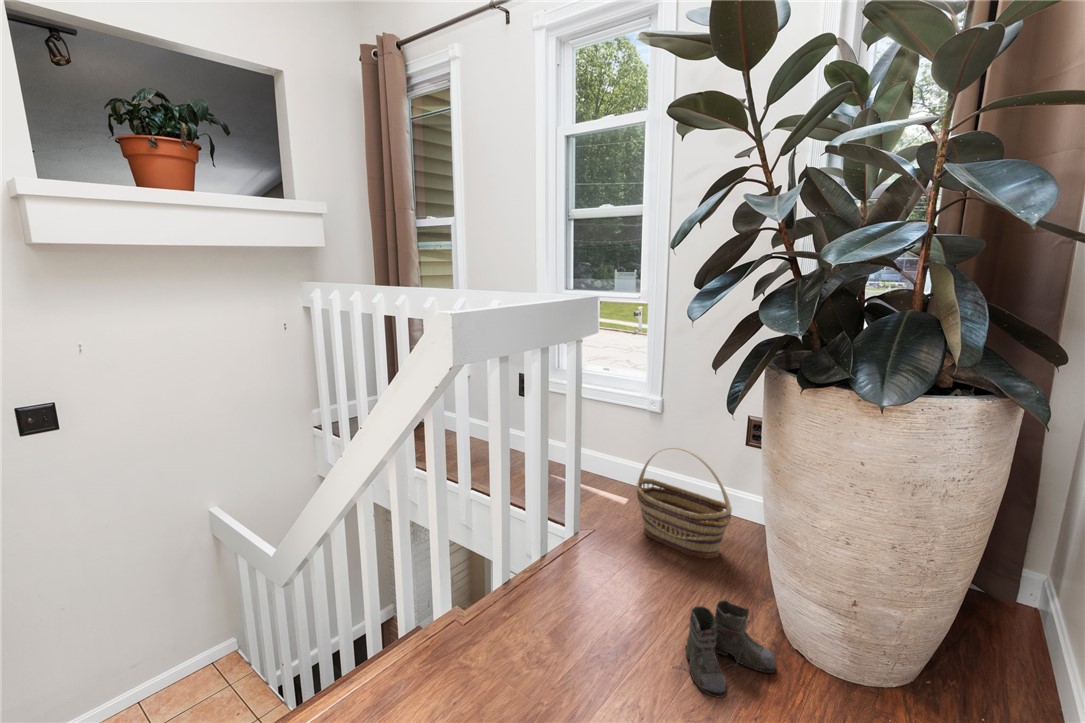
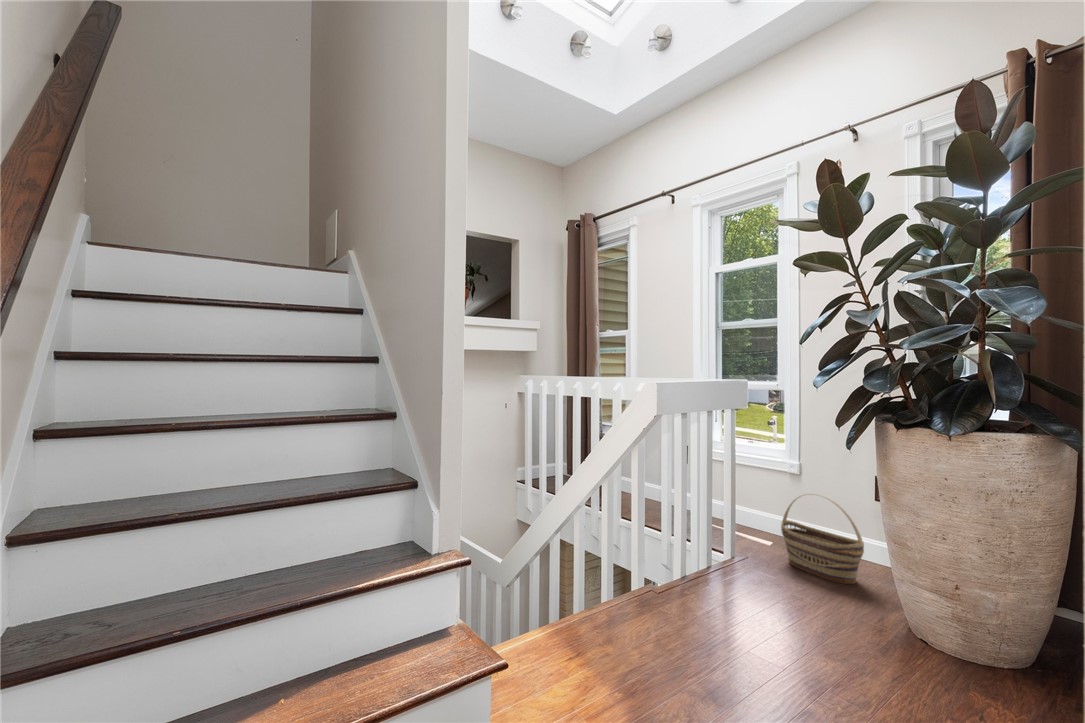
boots: present [685,600,776,698] -> none [814,591,901,652]

